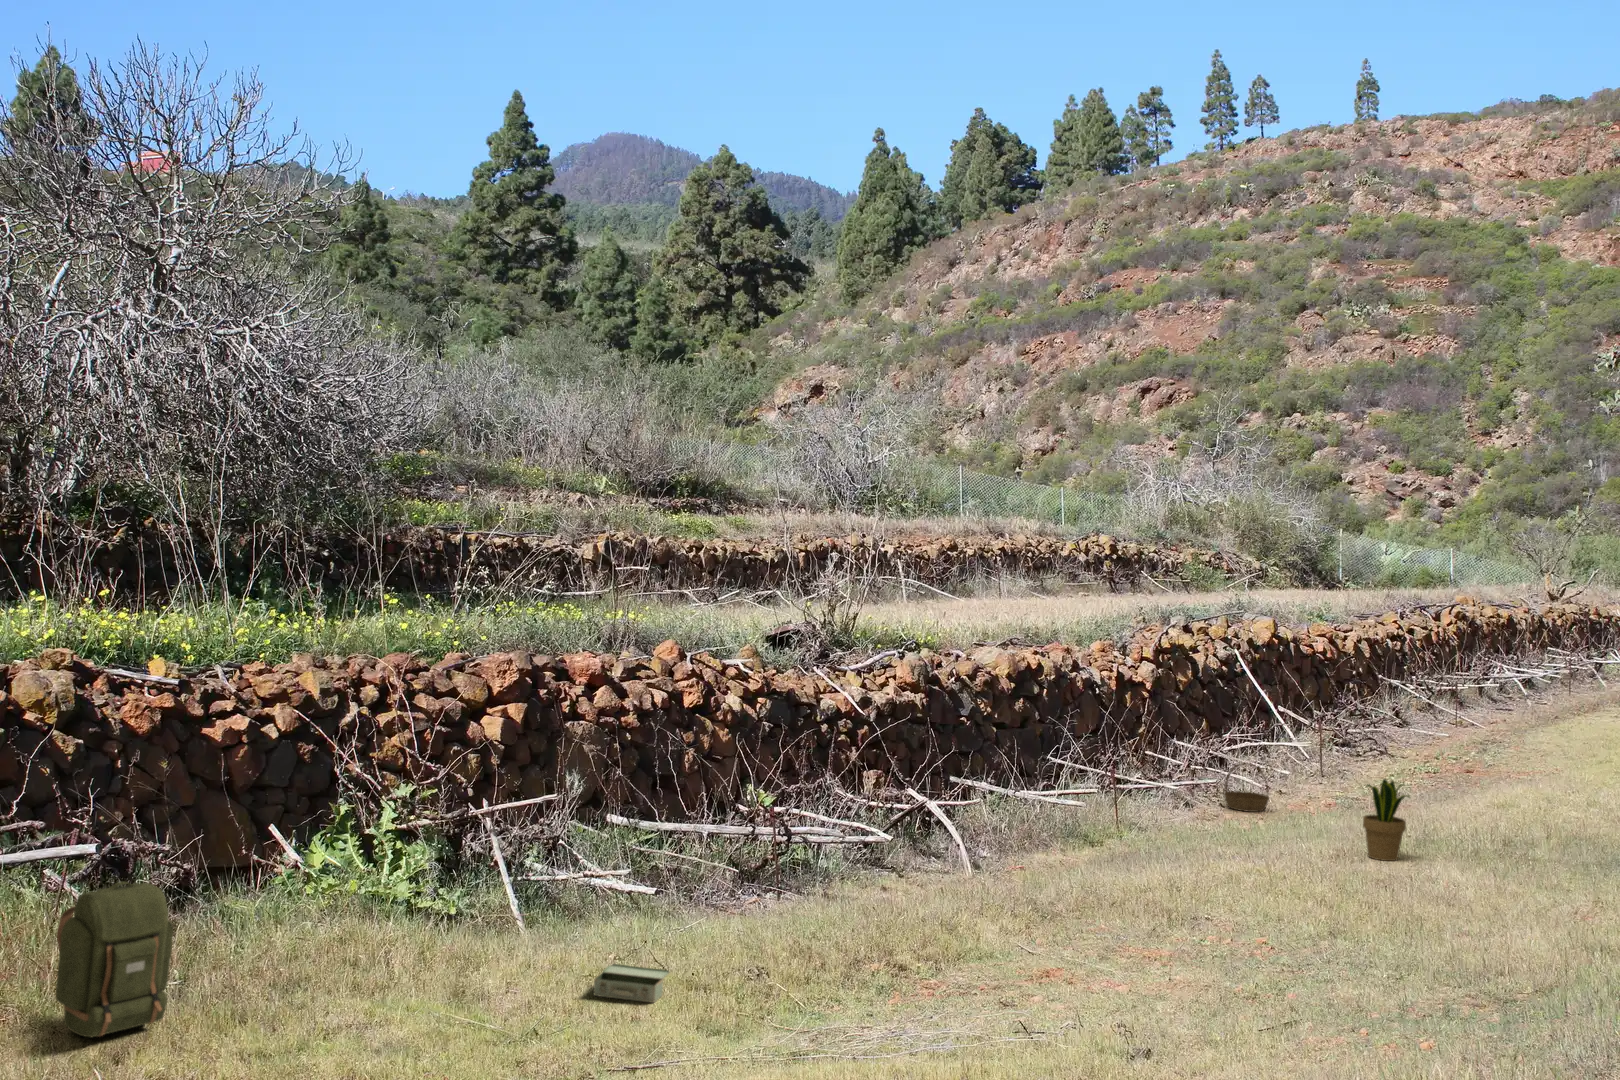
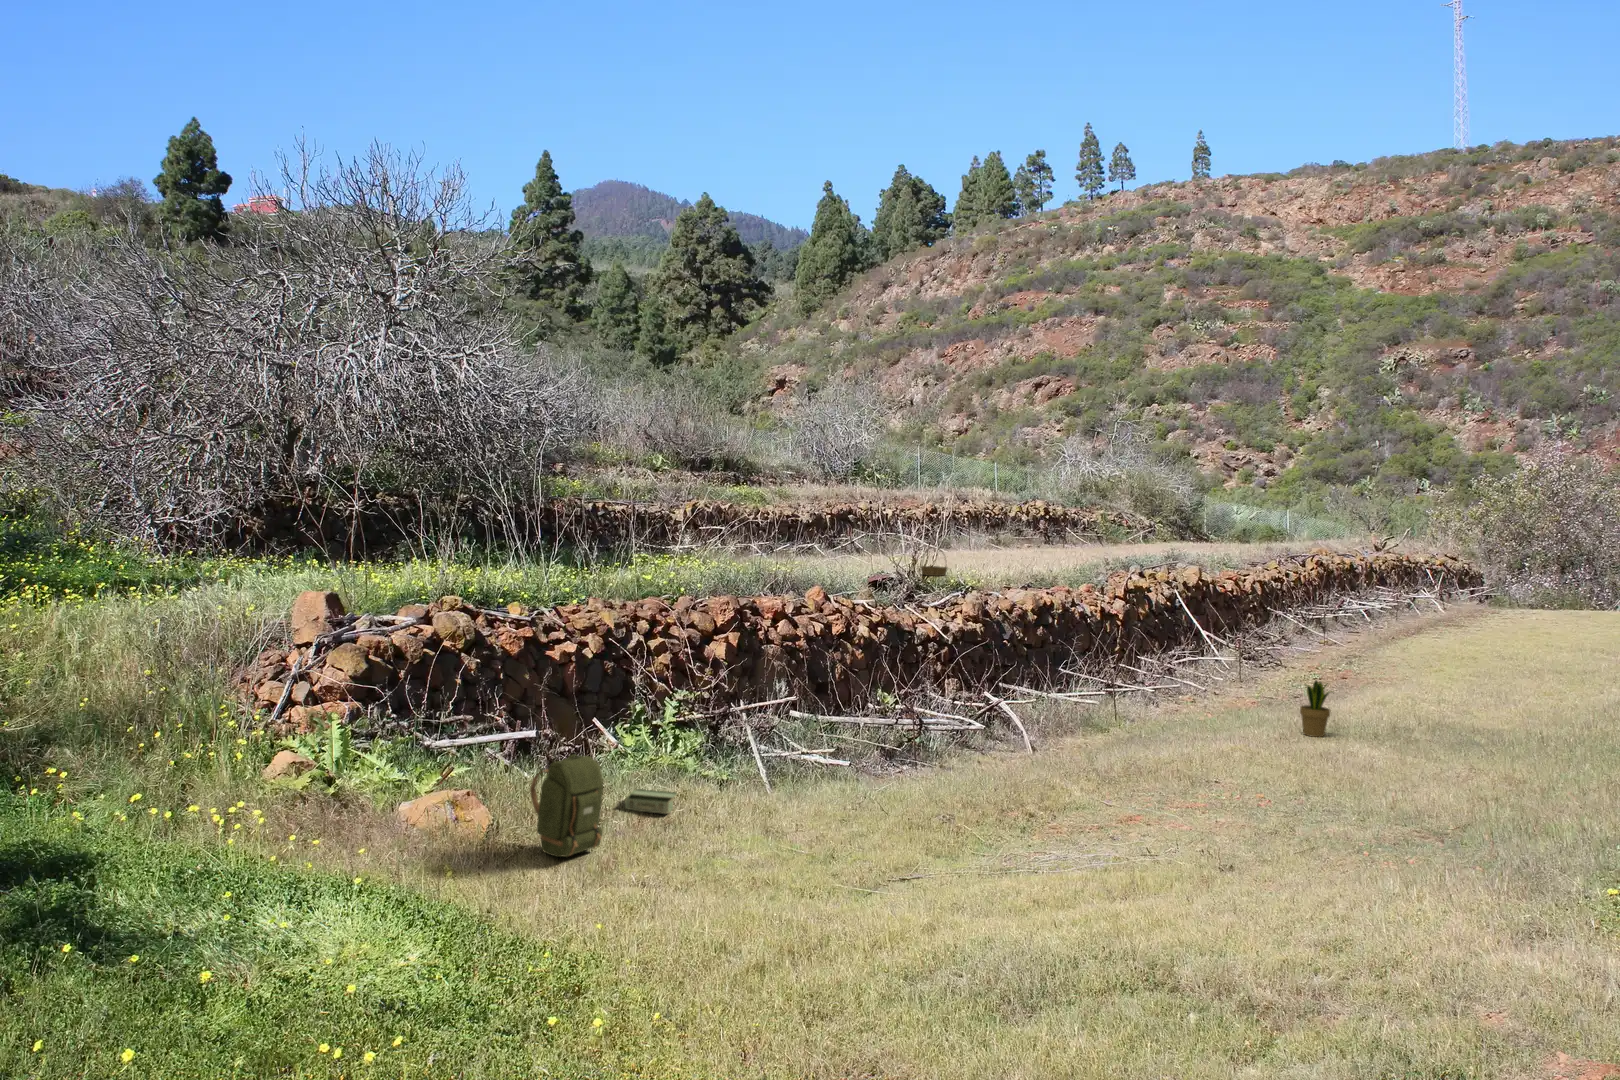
basket: present [1224,763,1269,812] -> present [921,548,947,576]
toolbox: present [594,964,670,1003] -> present [625,789,677,814]

